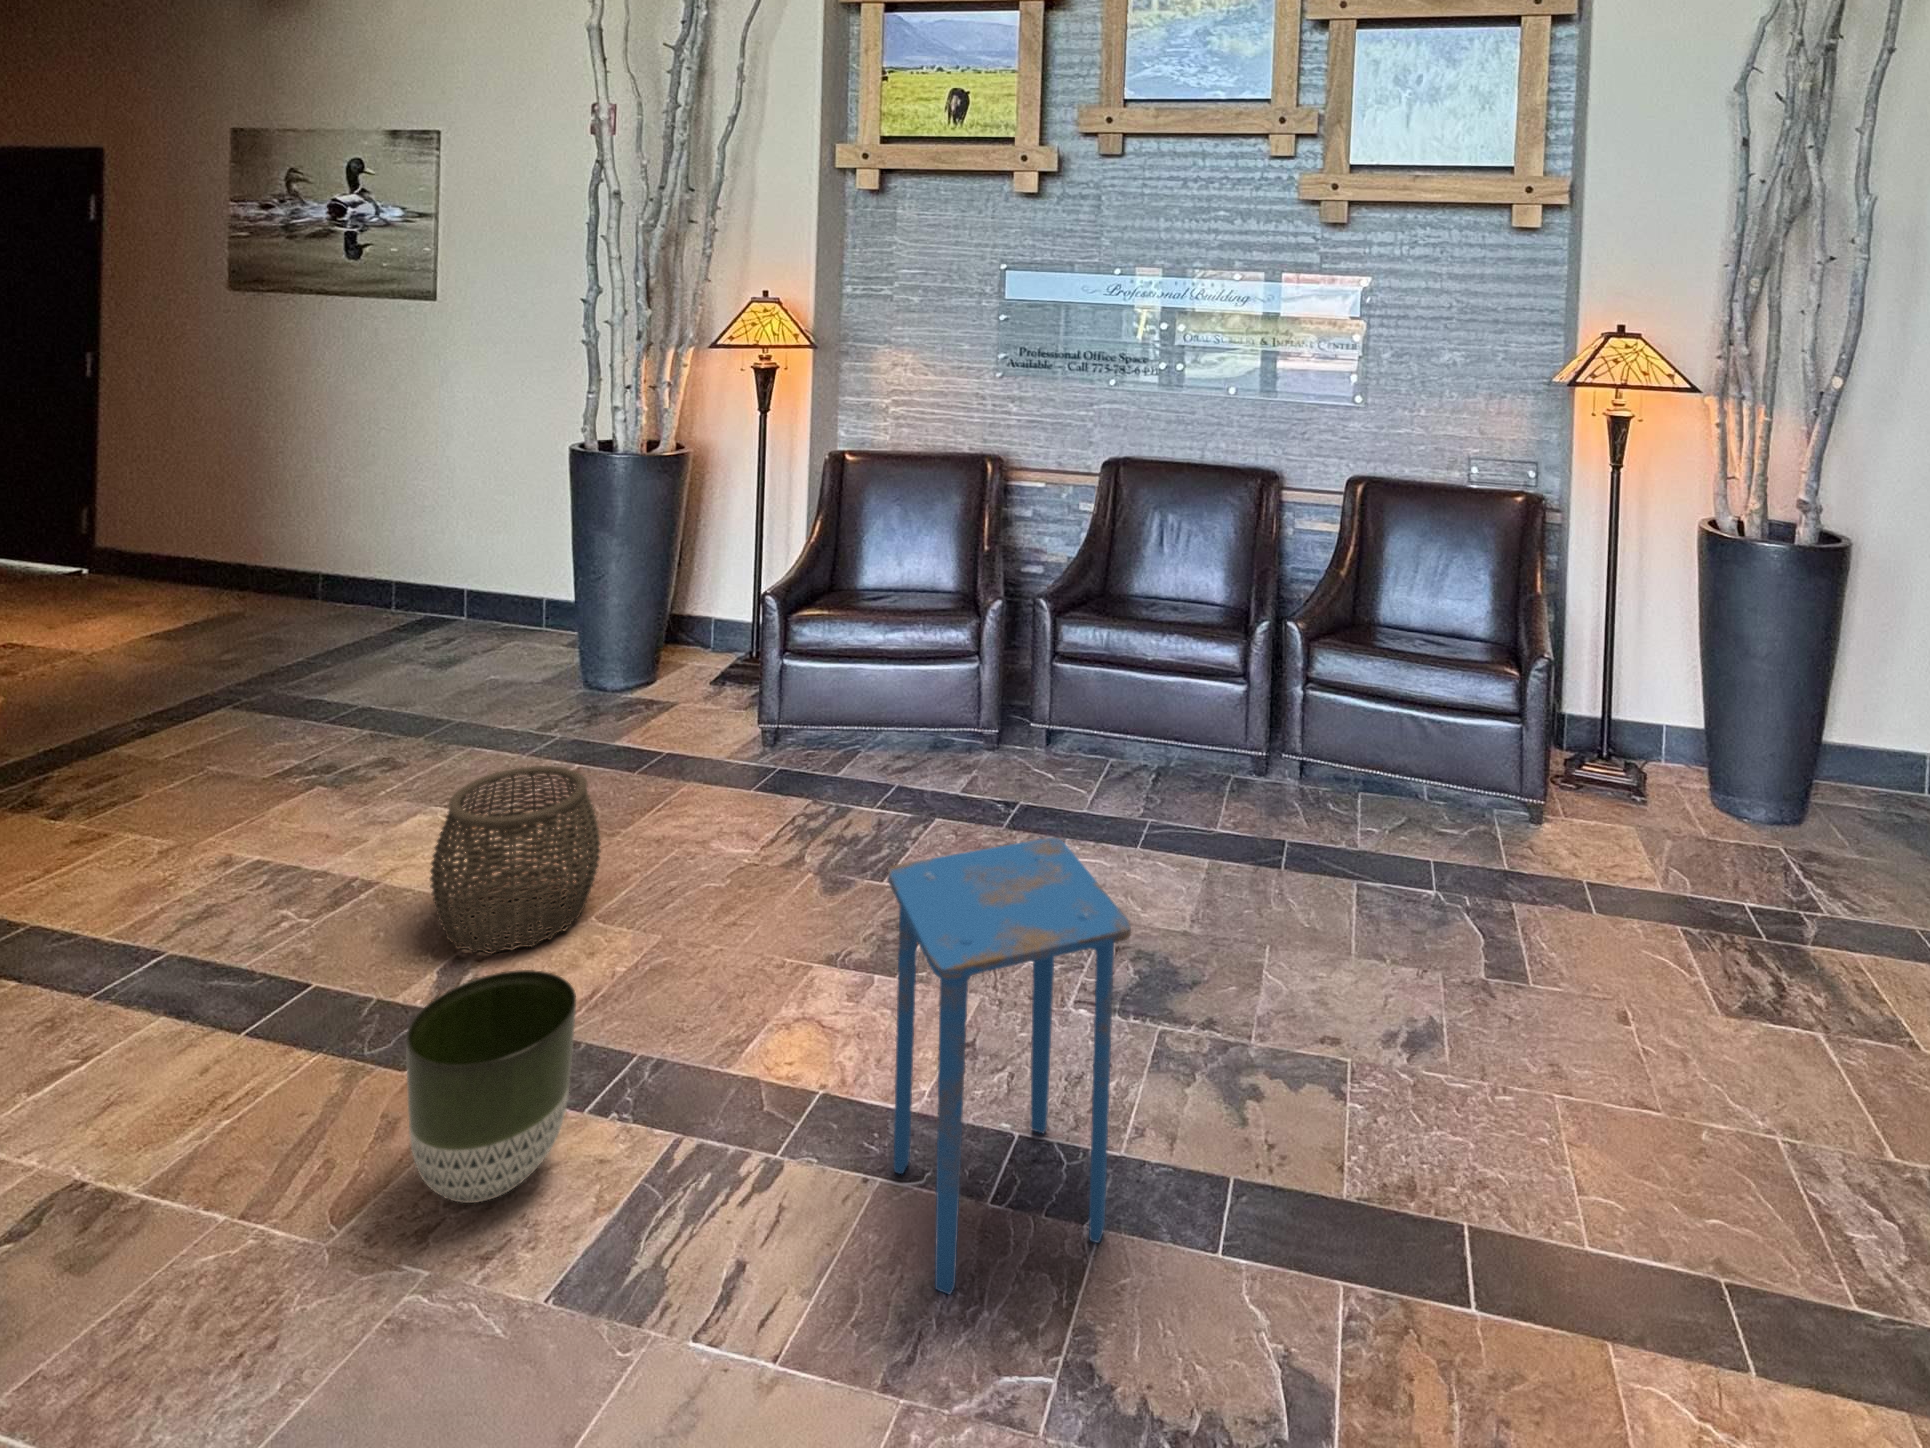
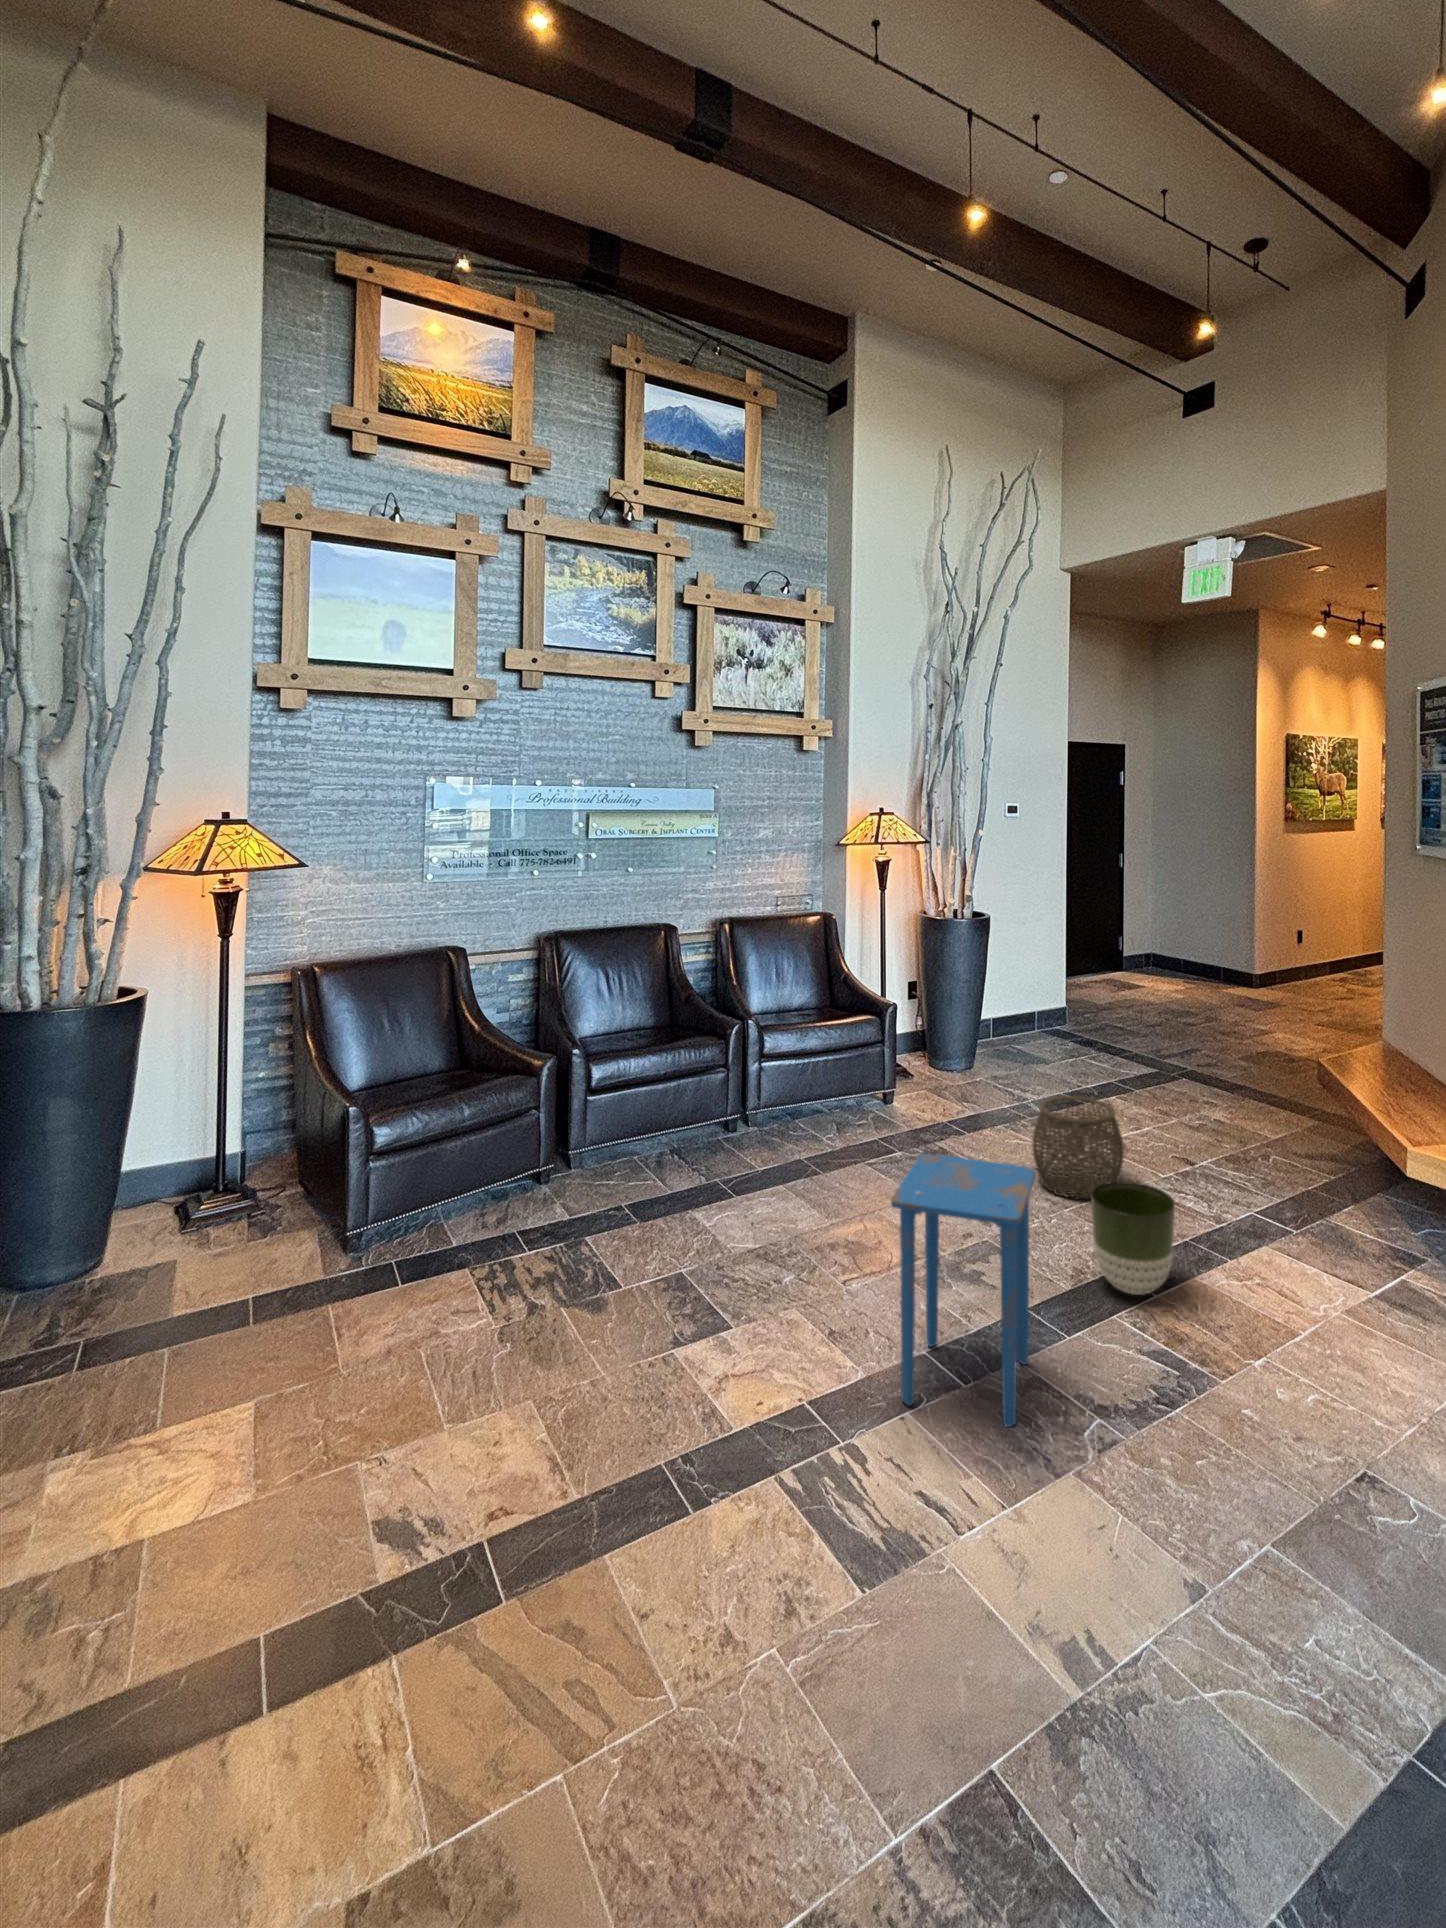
woven basket: present [430,766,601,954] -> present [1032,1096,1124,1199]
planter: present [406,970,576,1203] -> present [1091,1181,1175,1295]

